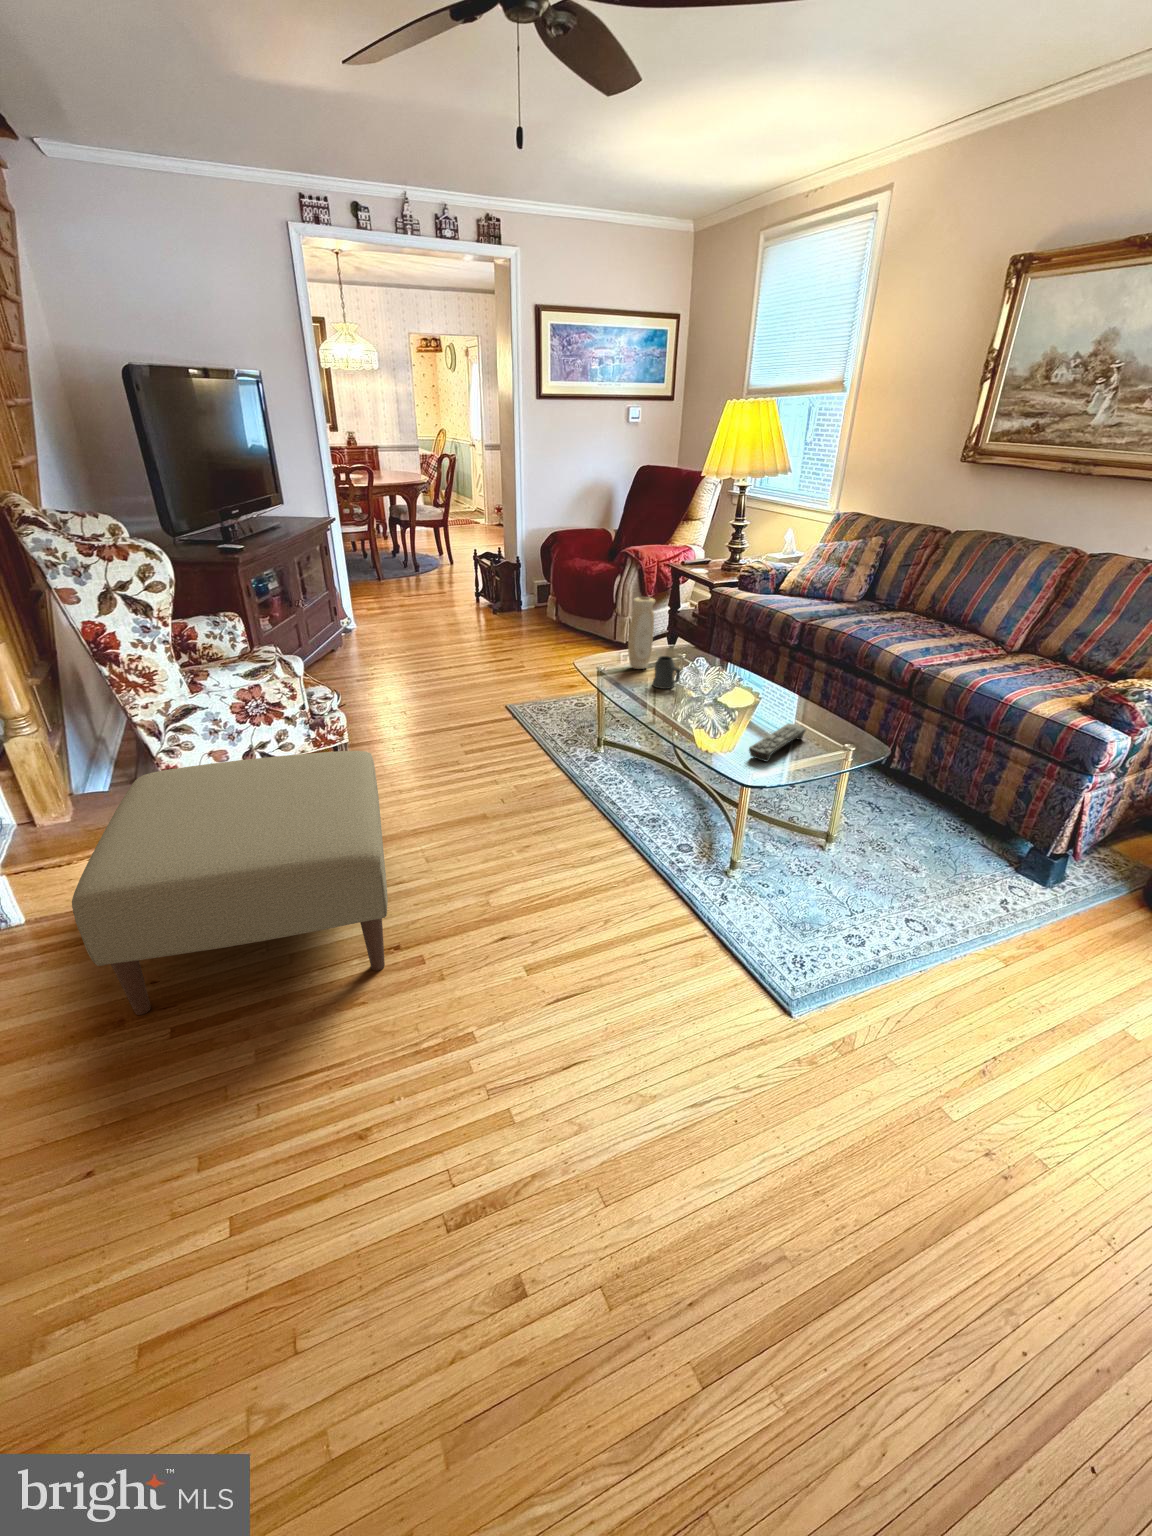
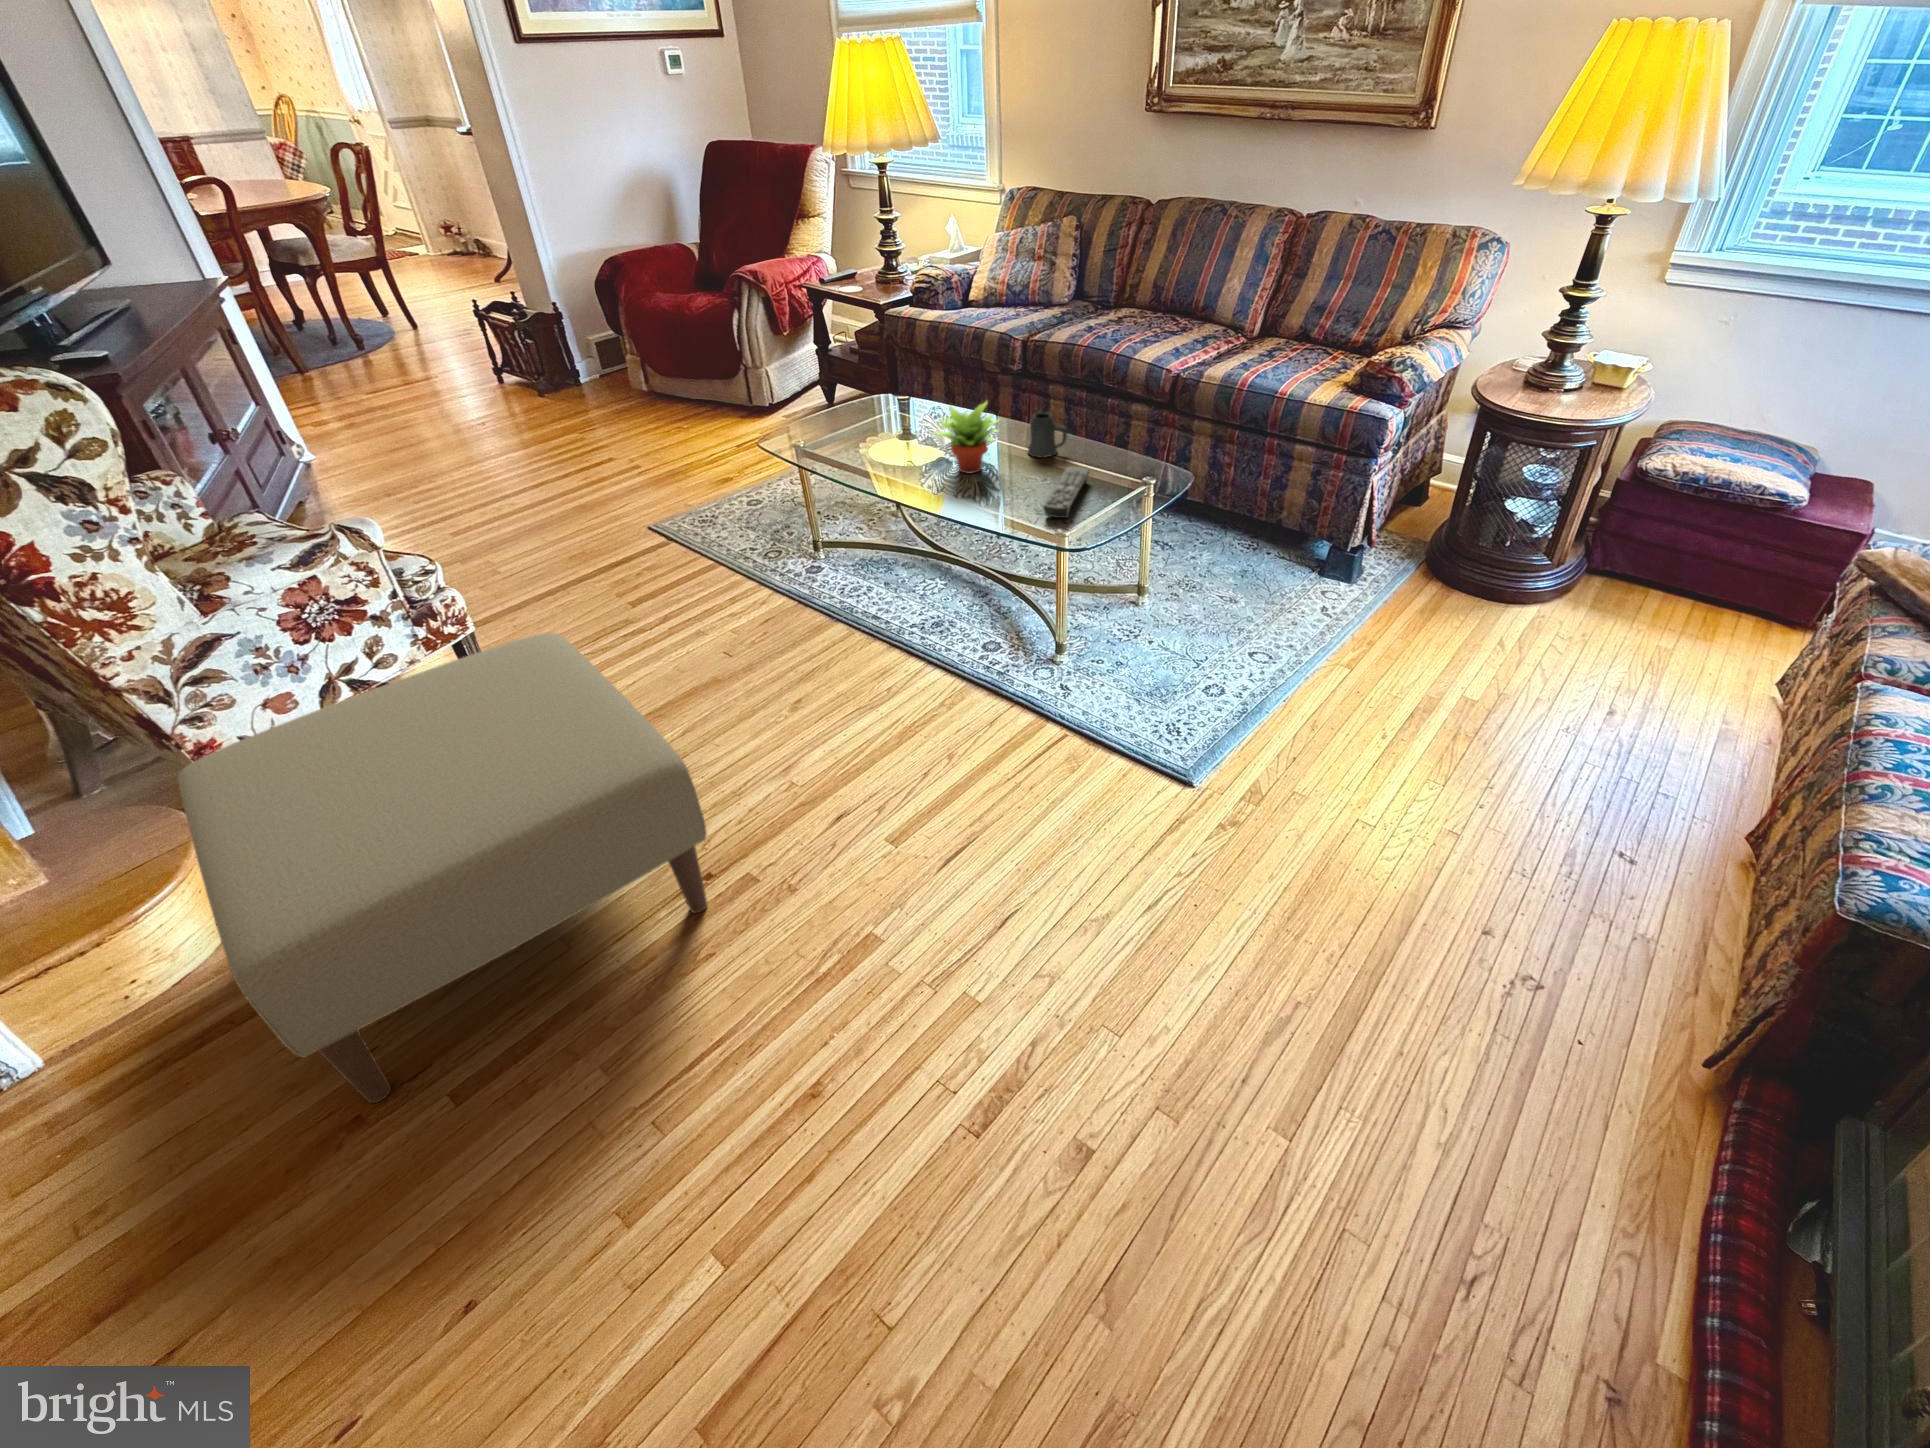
vase: present [628,597,655,669] -> none [816,336,853,437]
mug: present [652,656,681,689] -> present [1028,412,1067,458]
succulent plant: none [691,659,747,713] -> present [938,401,1000,474]

